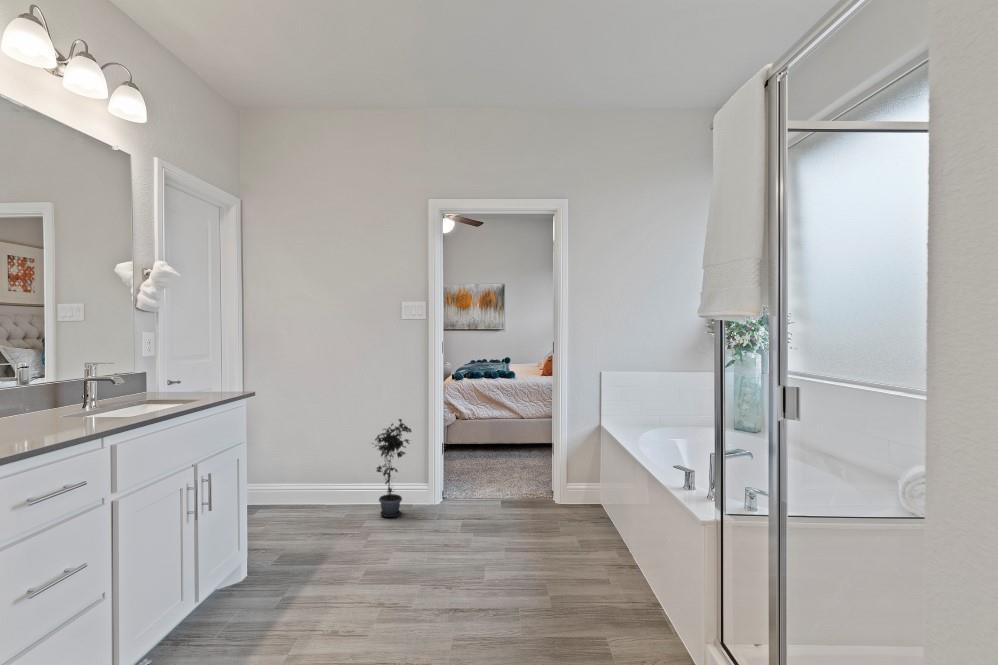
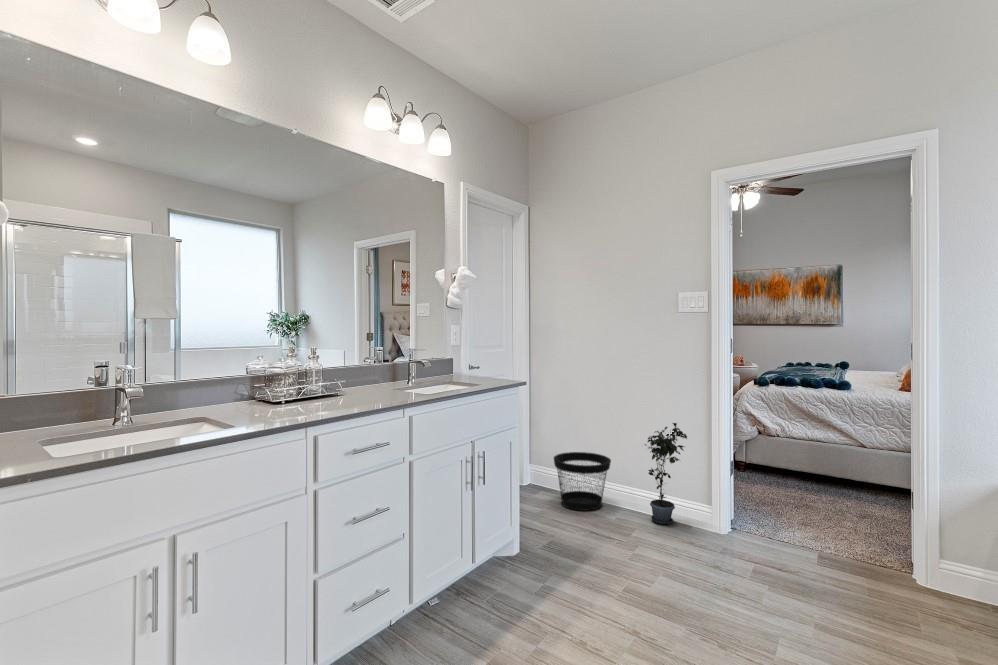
wastebasket: none [274,460,337,522] -> present [554,452,611,511]

